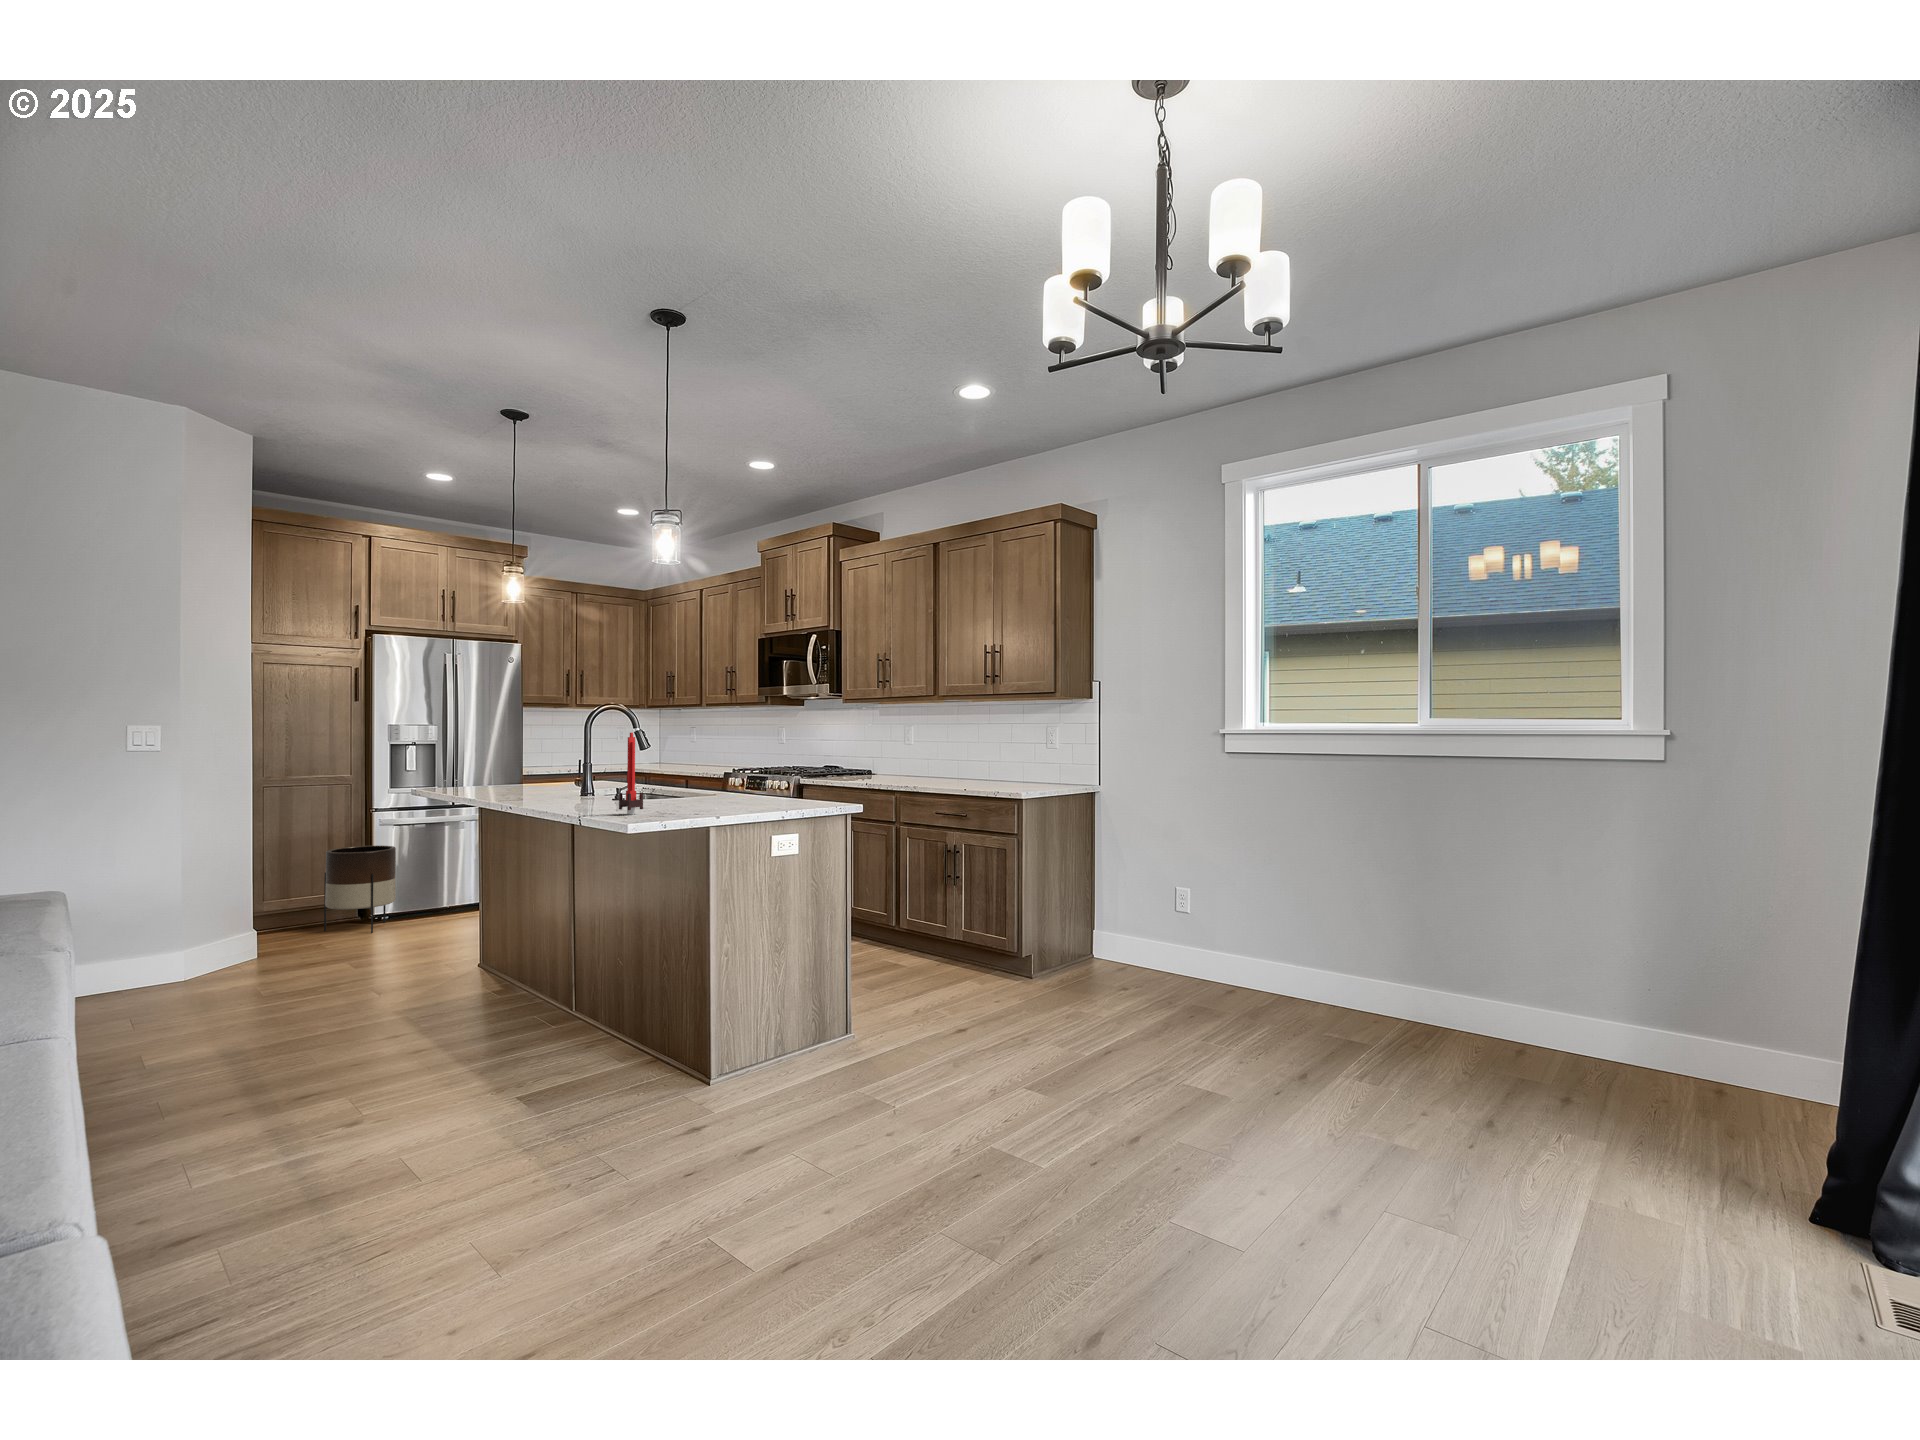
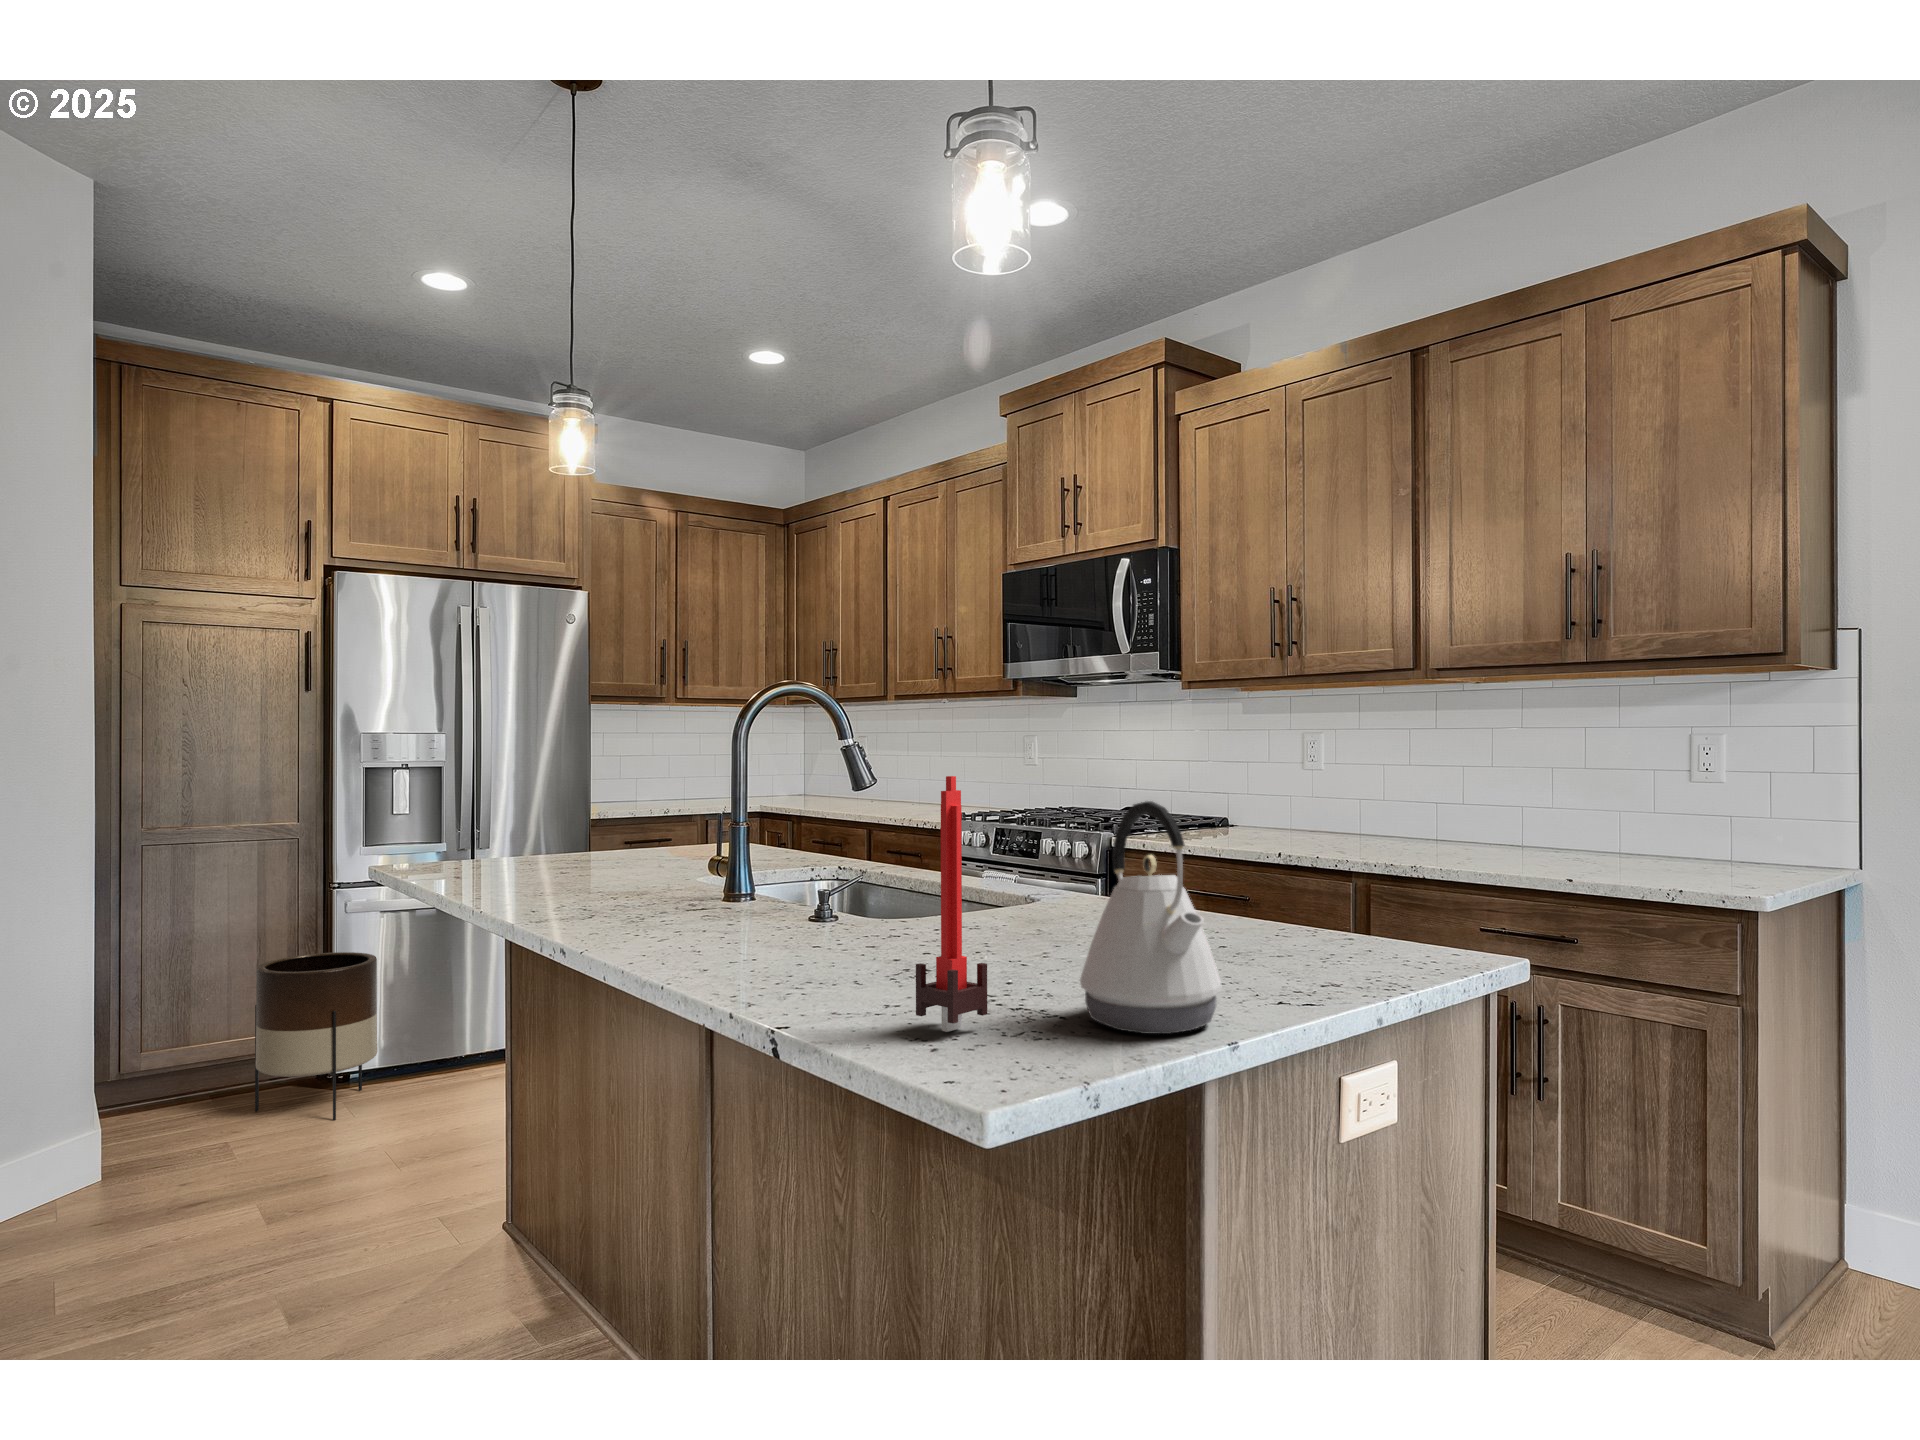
kettle: none [676,741,723,814] -> present [1080,801,1221,1034]

